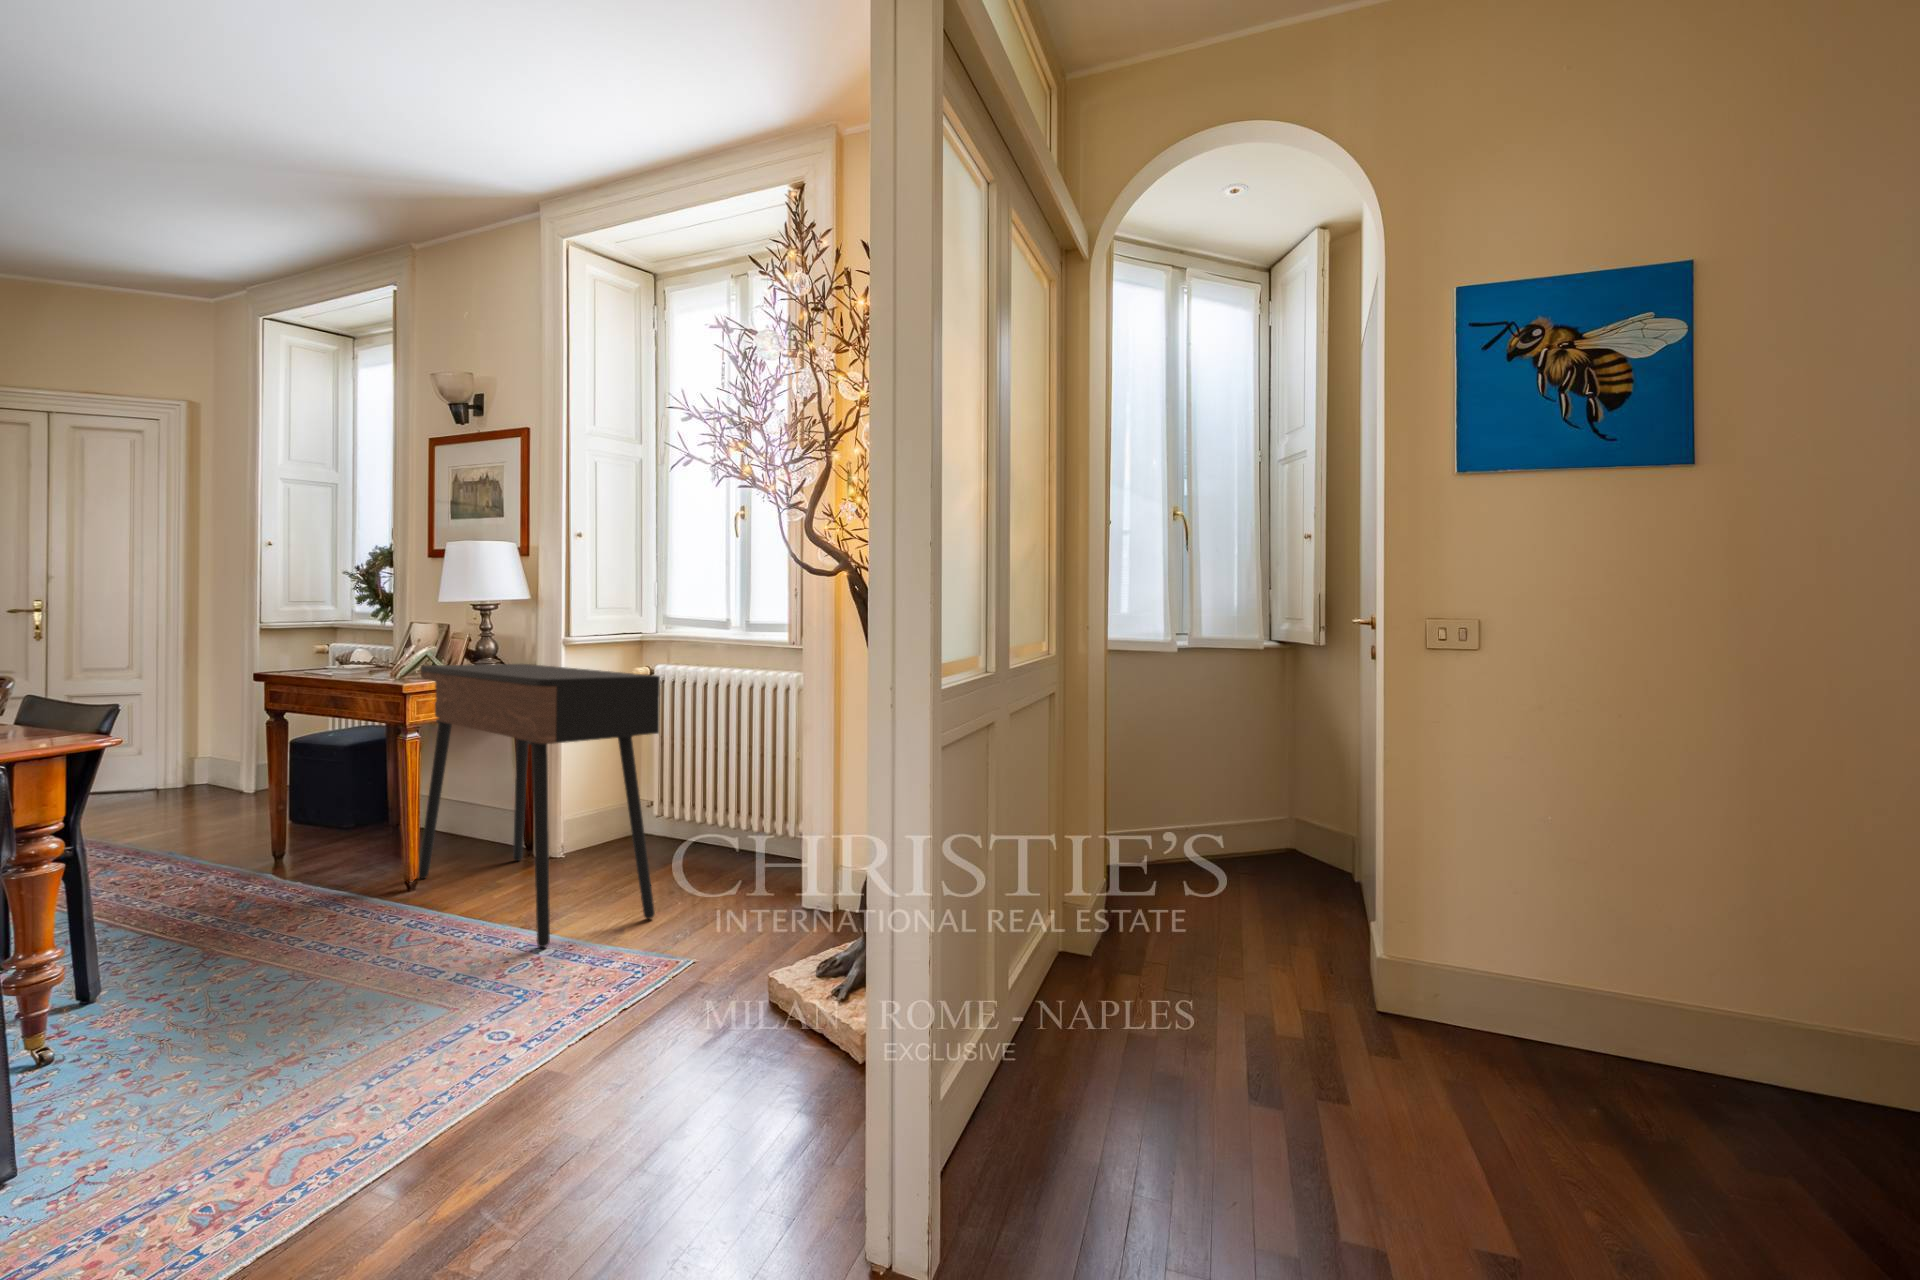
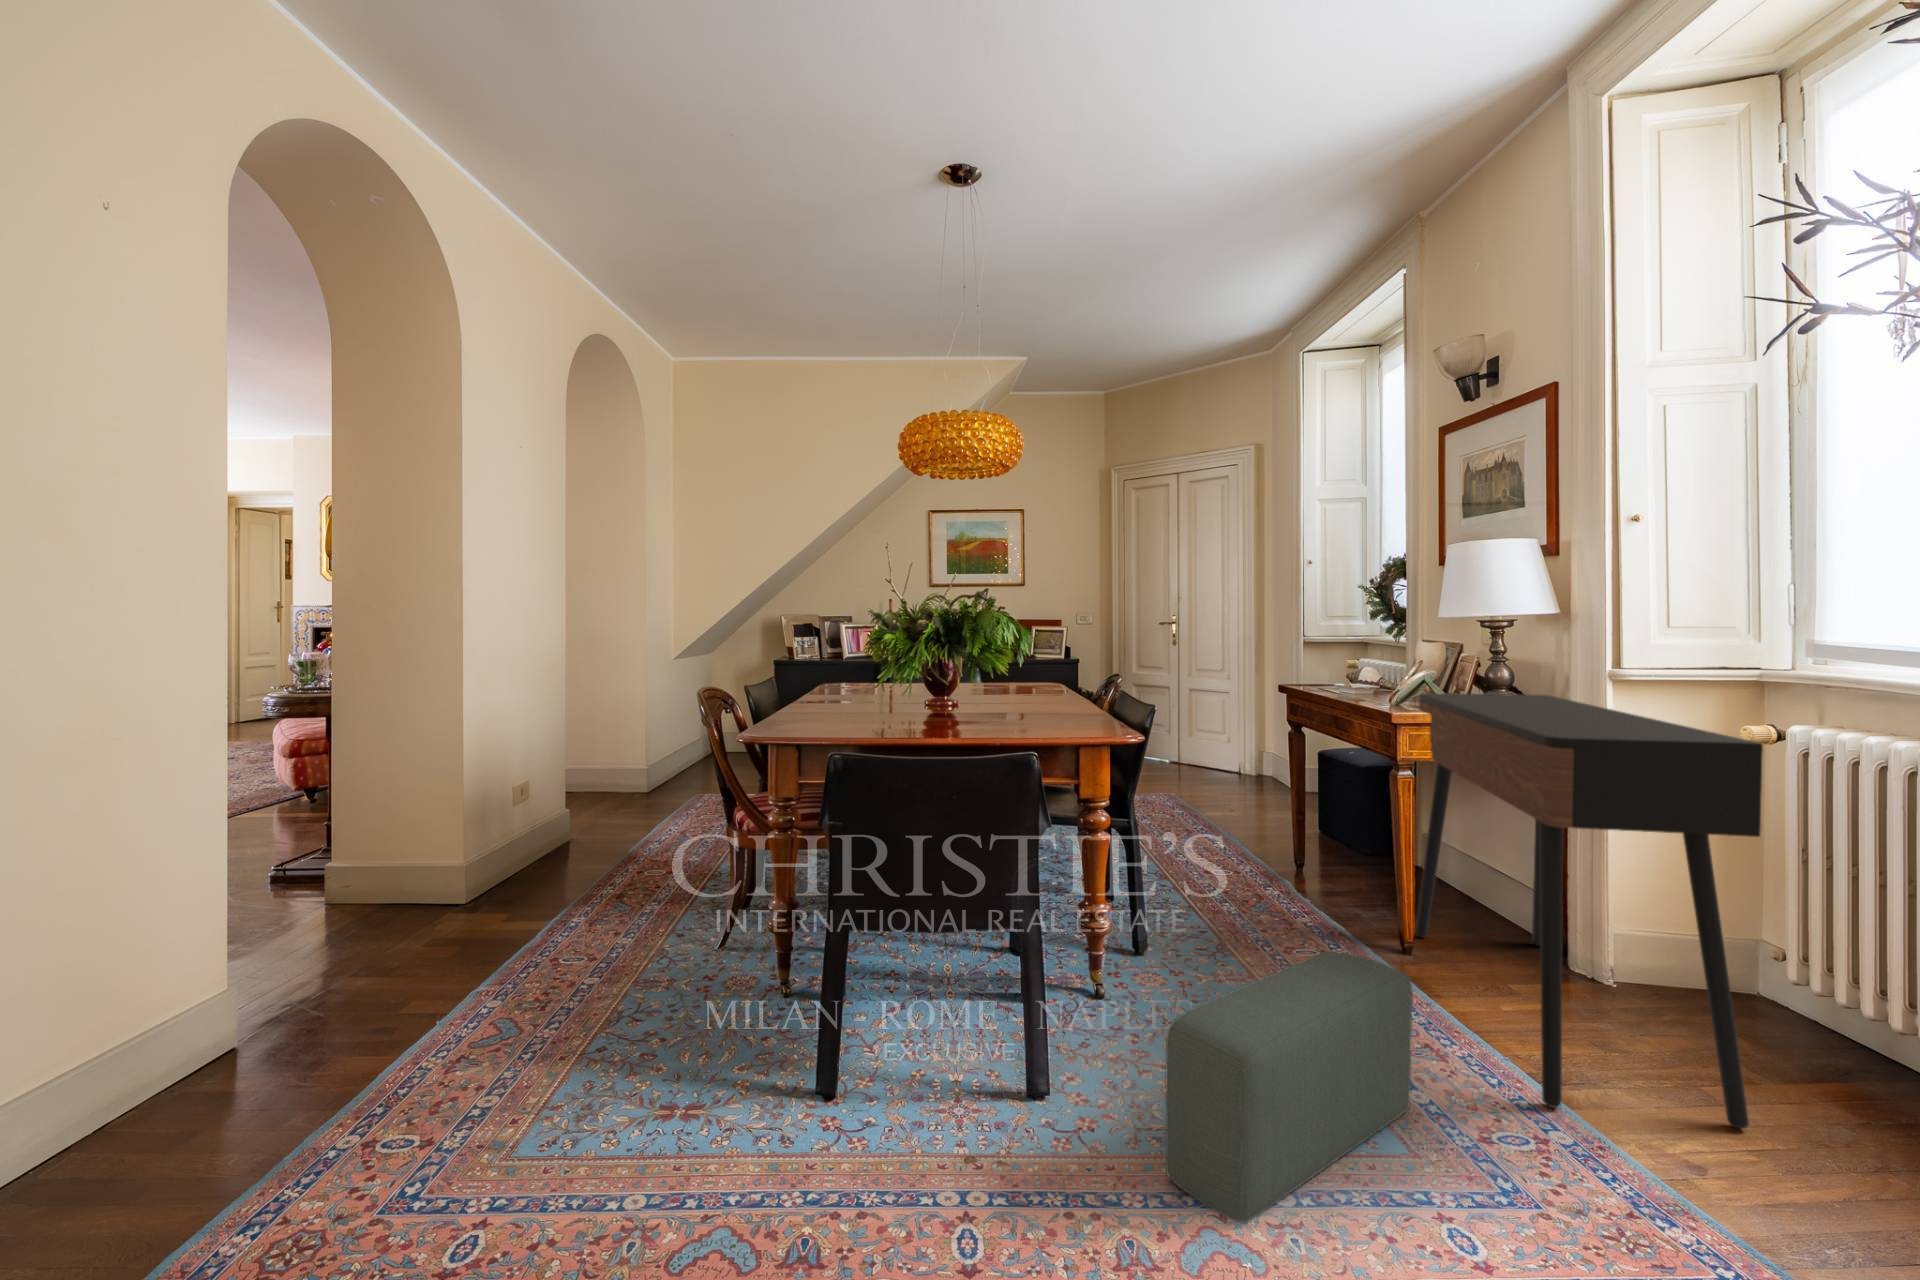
pouf: none [217,874,443,1116] -> present [1166,950,1412,1223]

